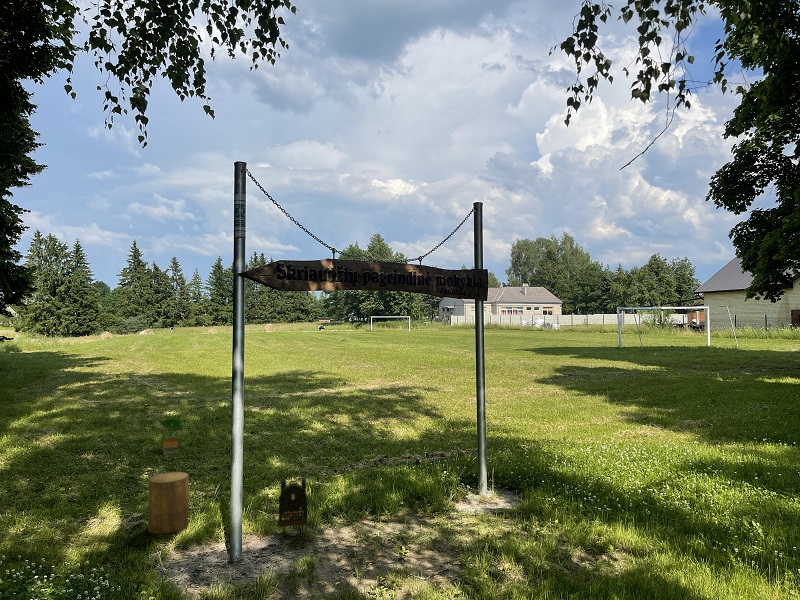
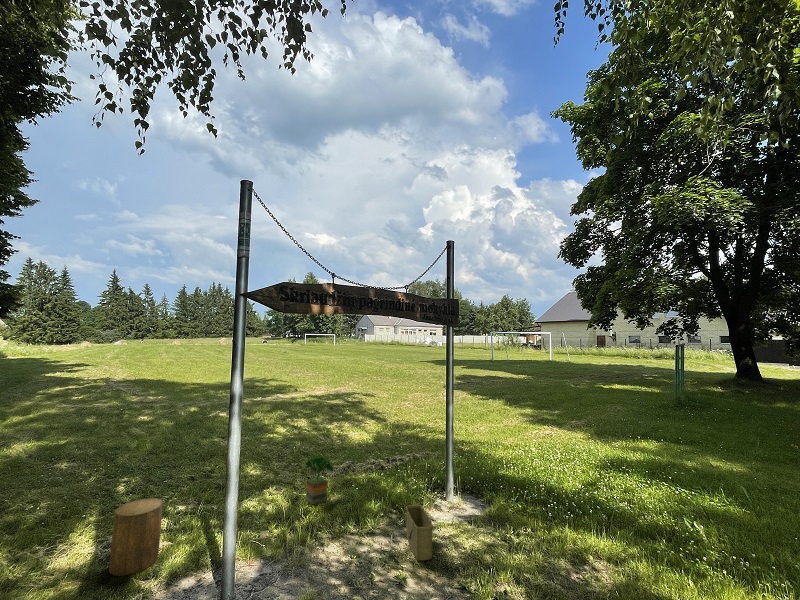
potted tree: present [160,418,184,455] -> present [305,456,334,504]
backpack: present [279,478,307,533] -> none [263,499,294,562]
basket: none [423,492,448,541] -> present [406,505,433,560]

